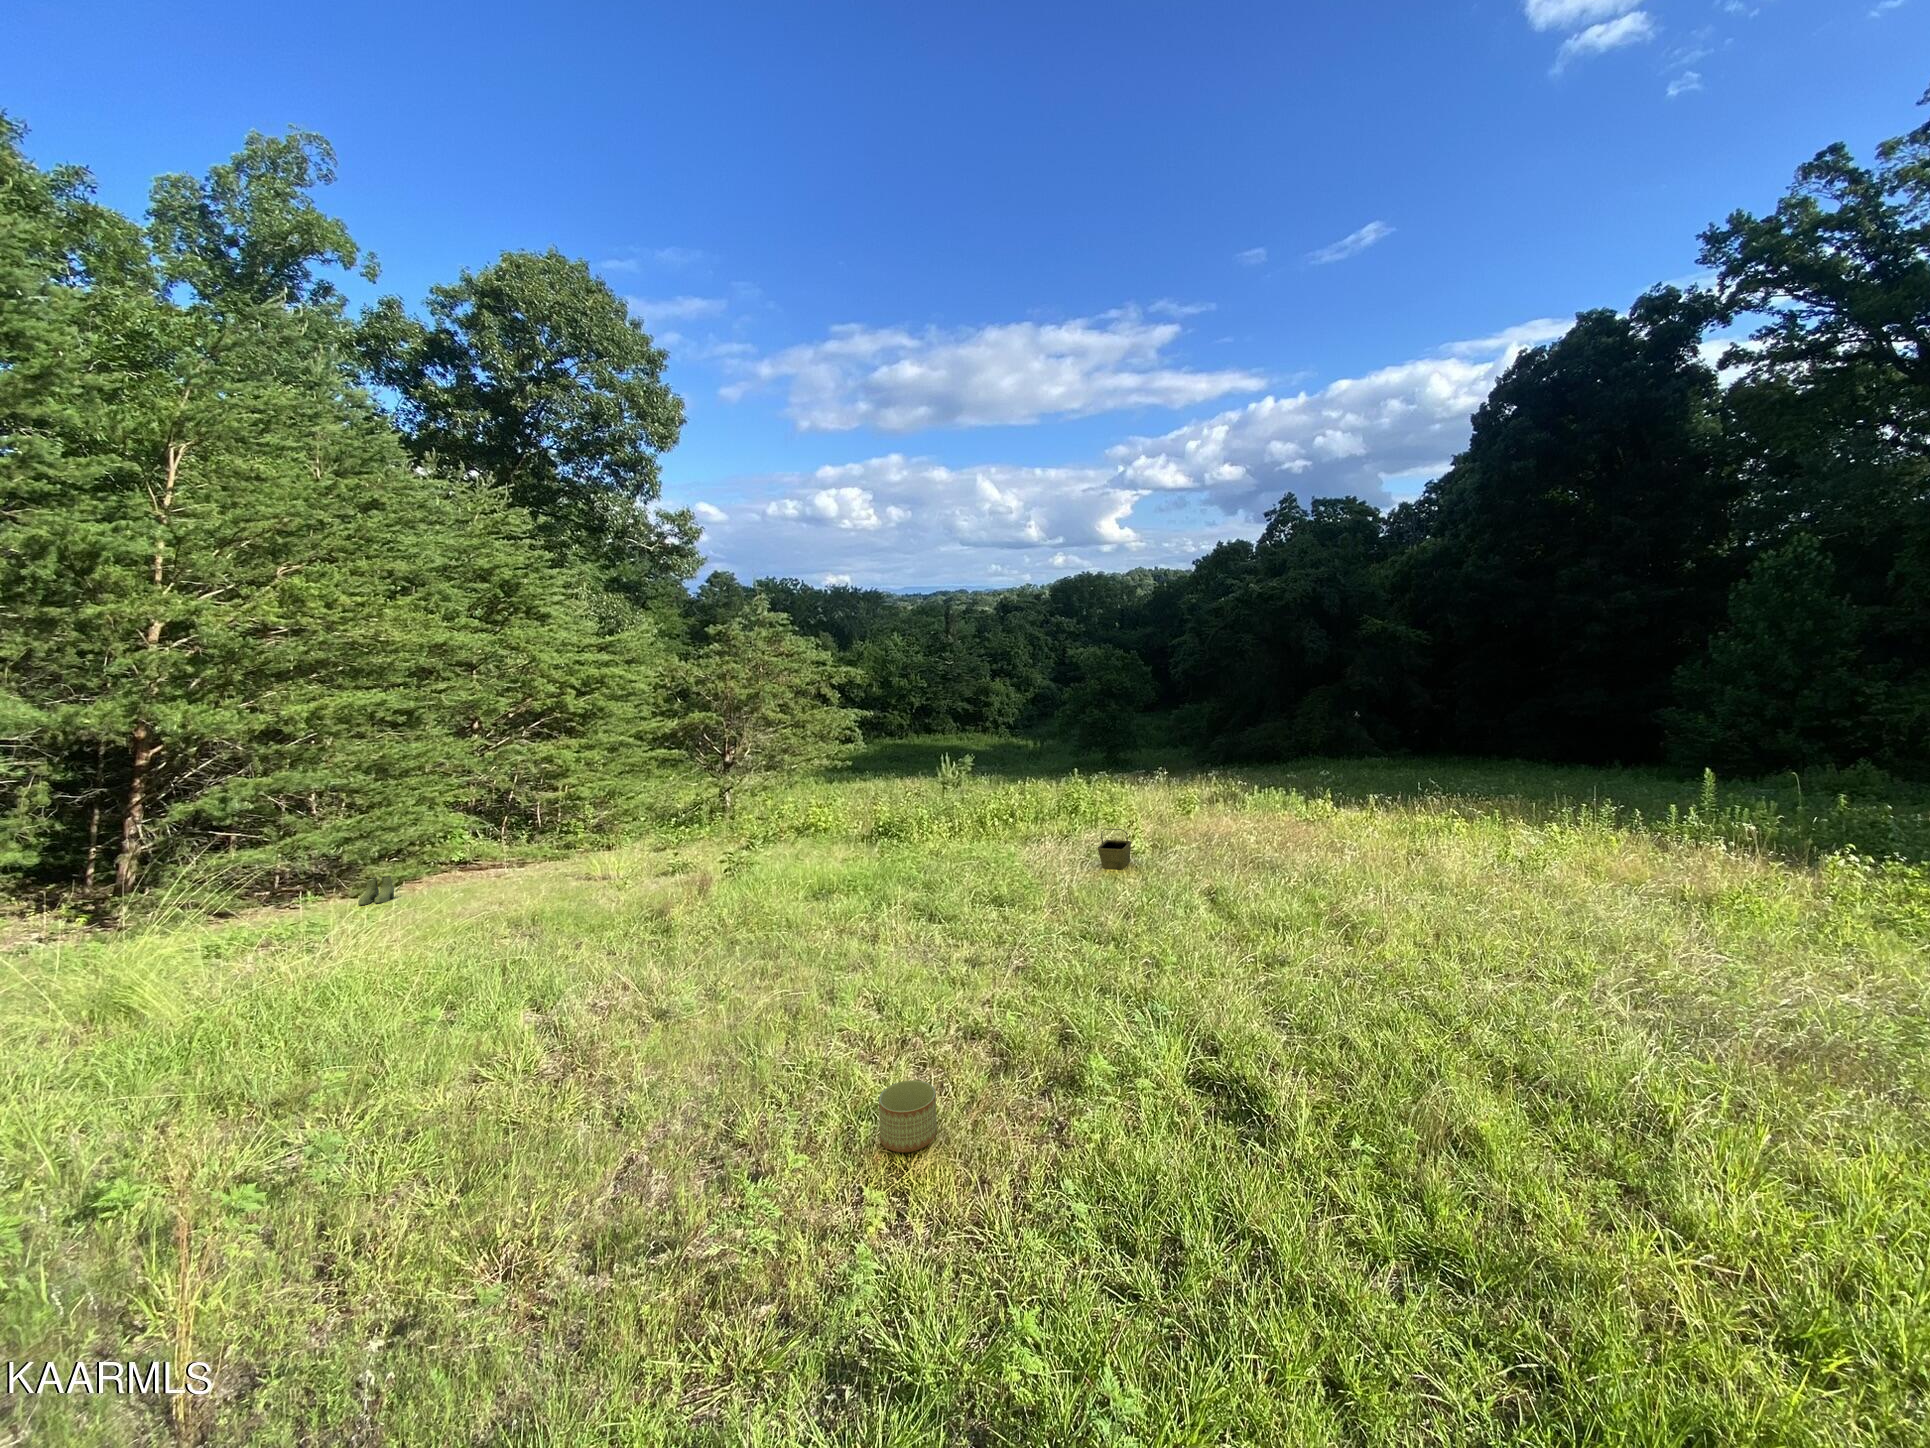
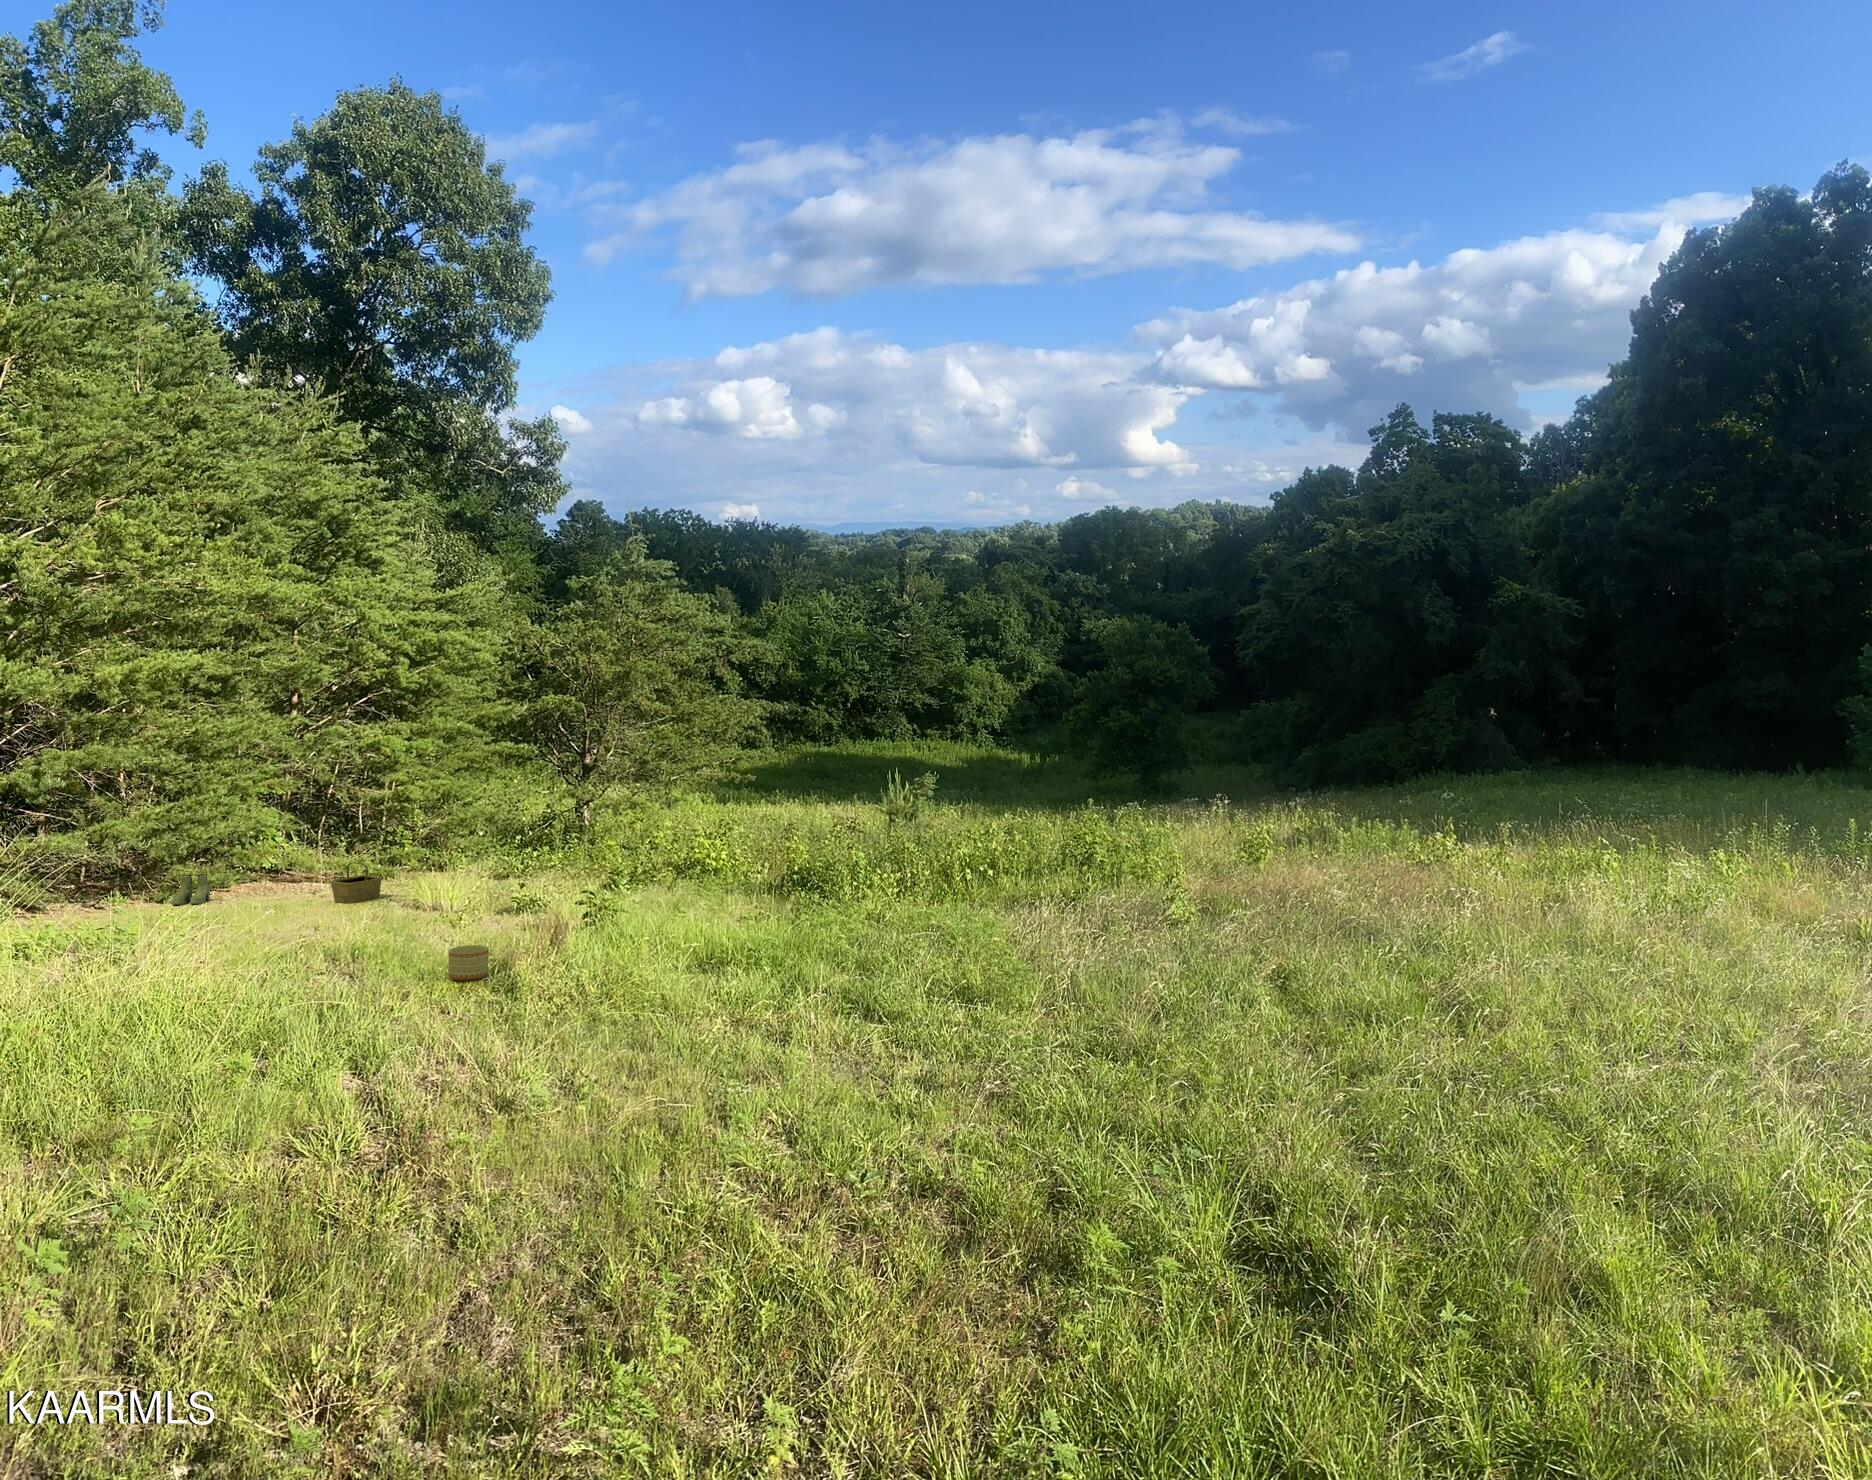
basket: present [1098,829,1131,869] -> present [330,862,382,904]
planter: present [879,1080,937,1153] -> present [448,945,489,981]

